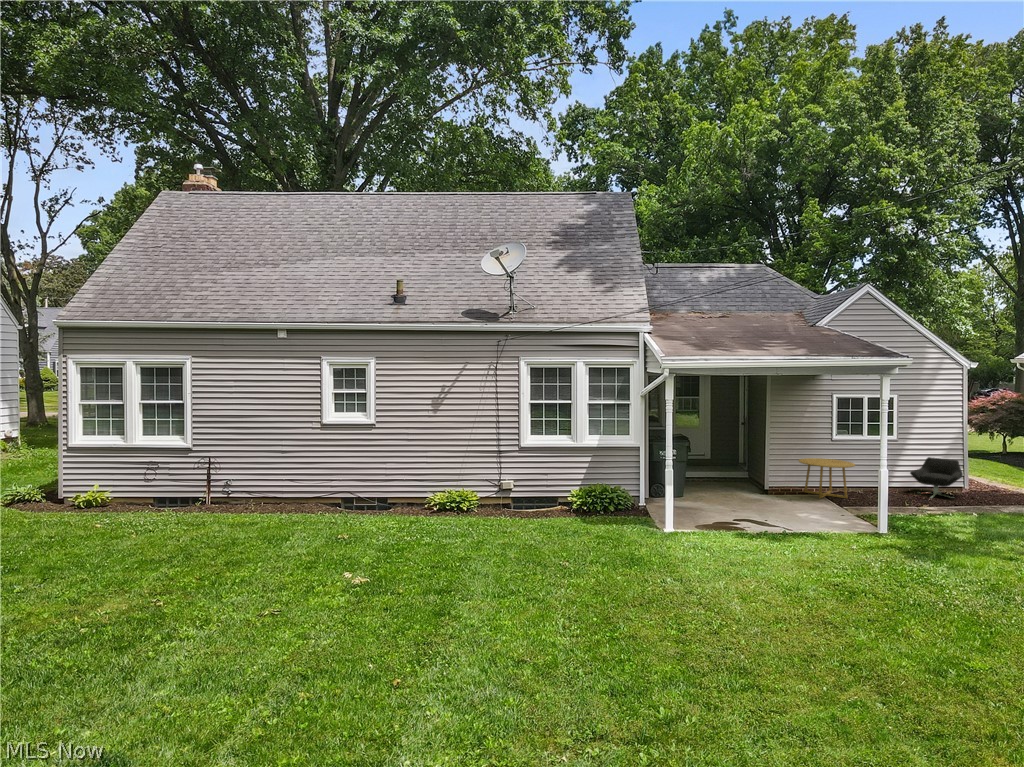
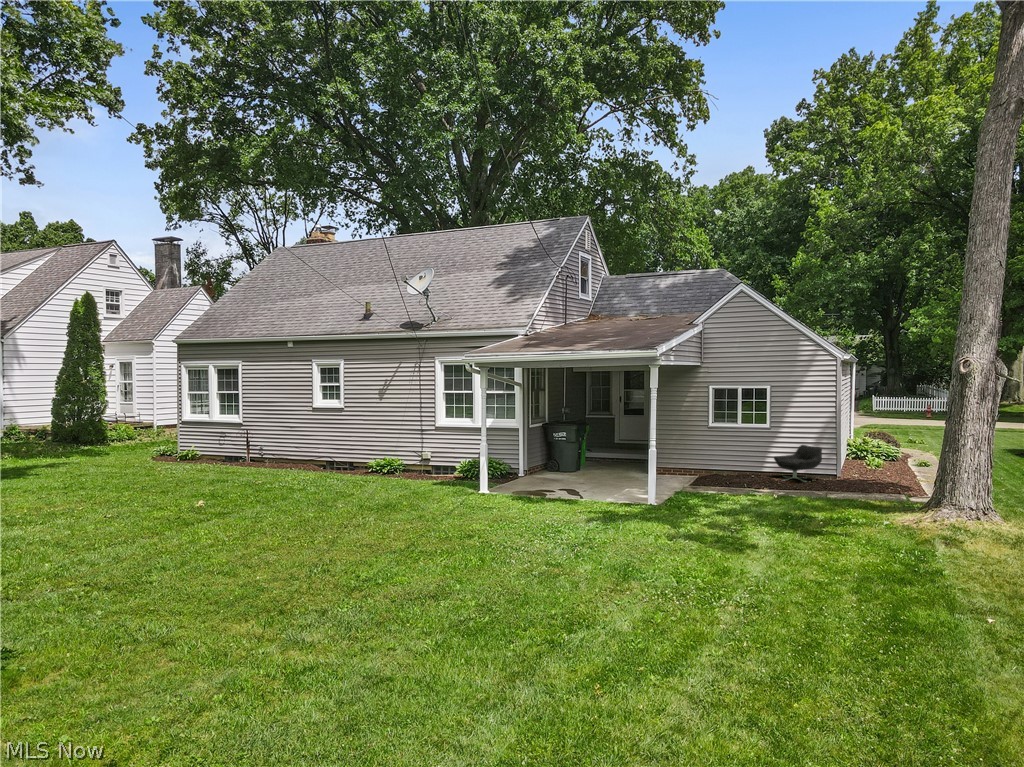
round table: present [799,458,855,498] -> none [664,442,710,477]

